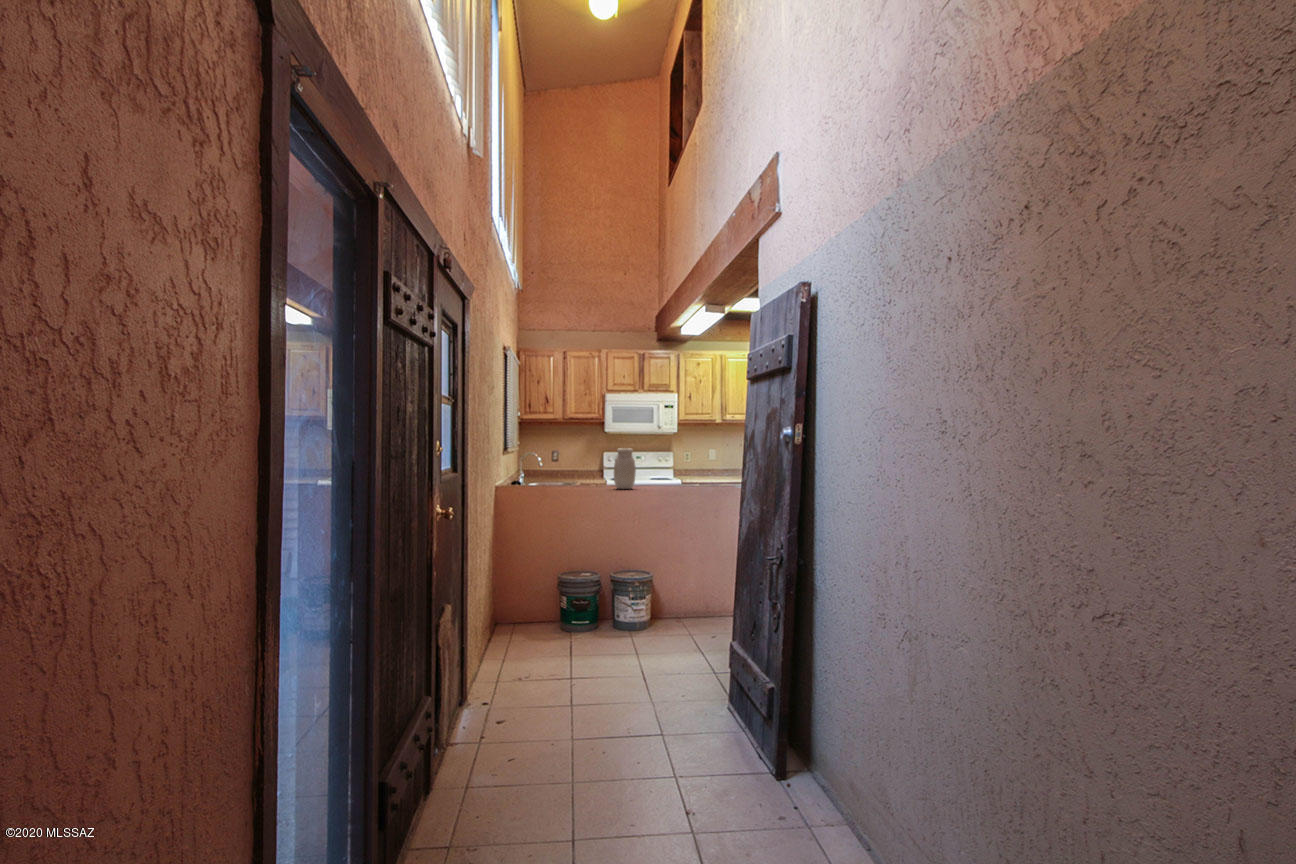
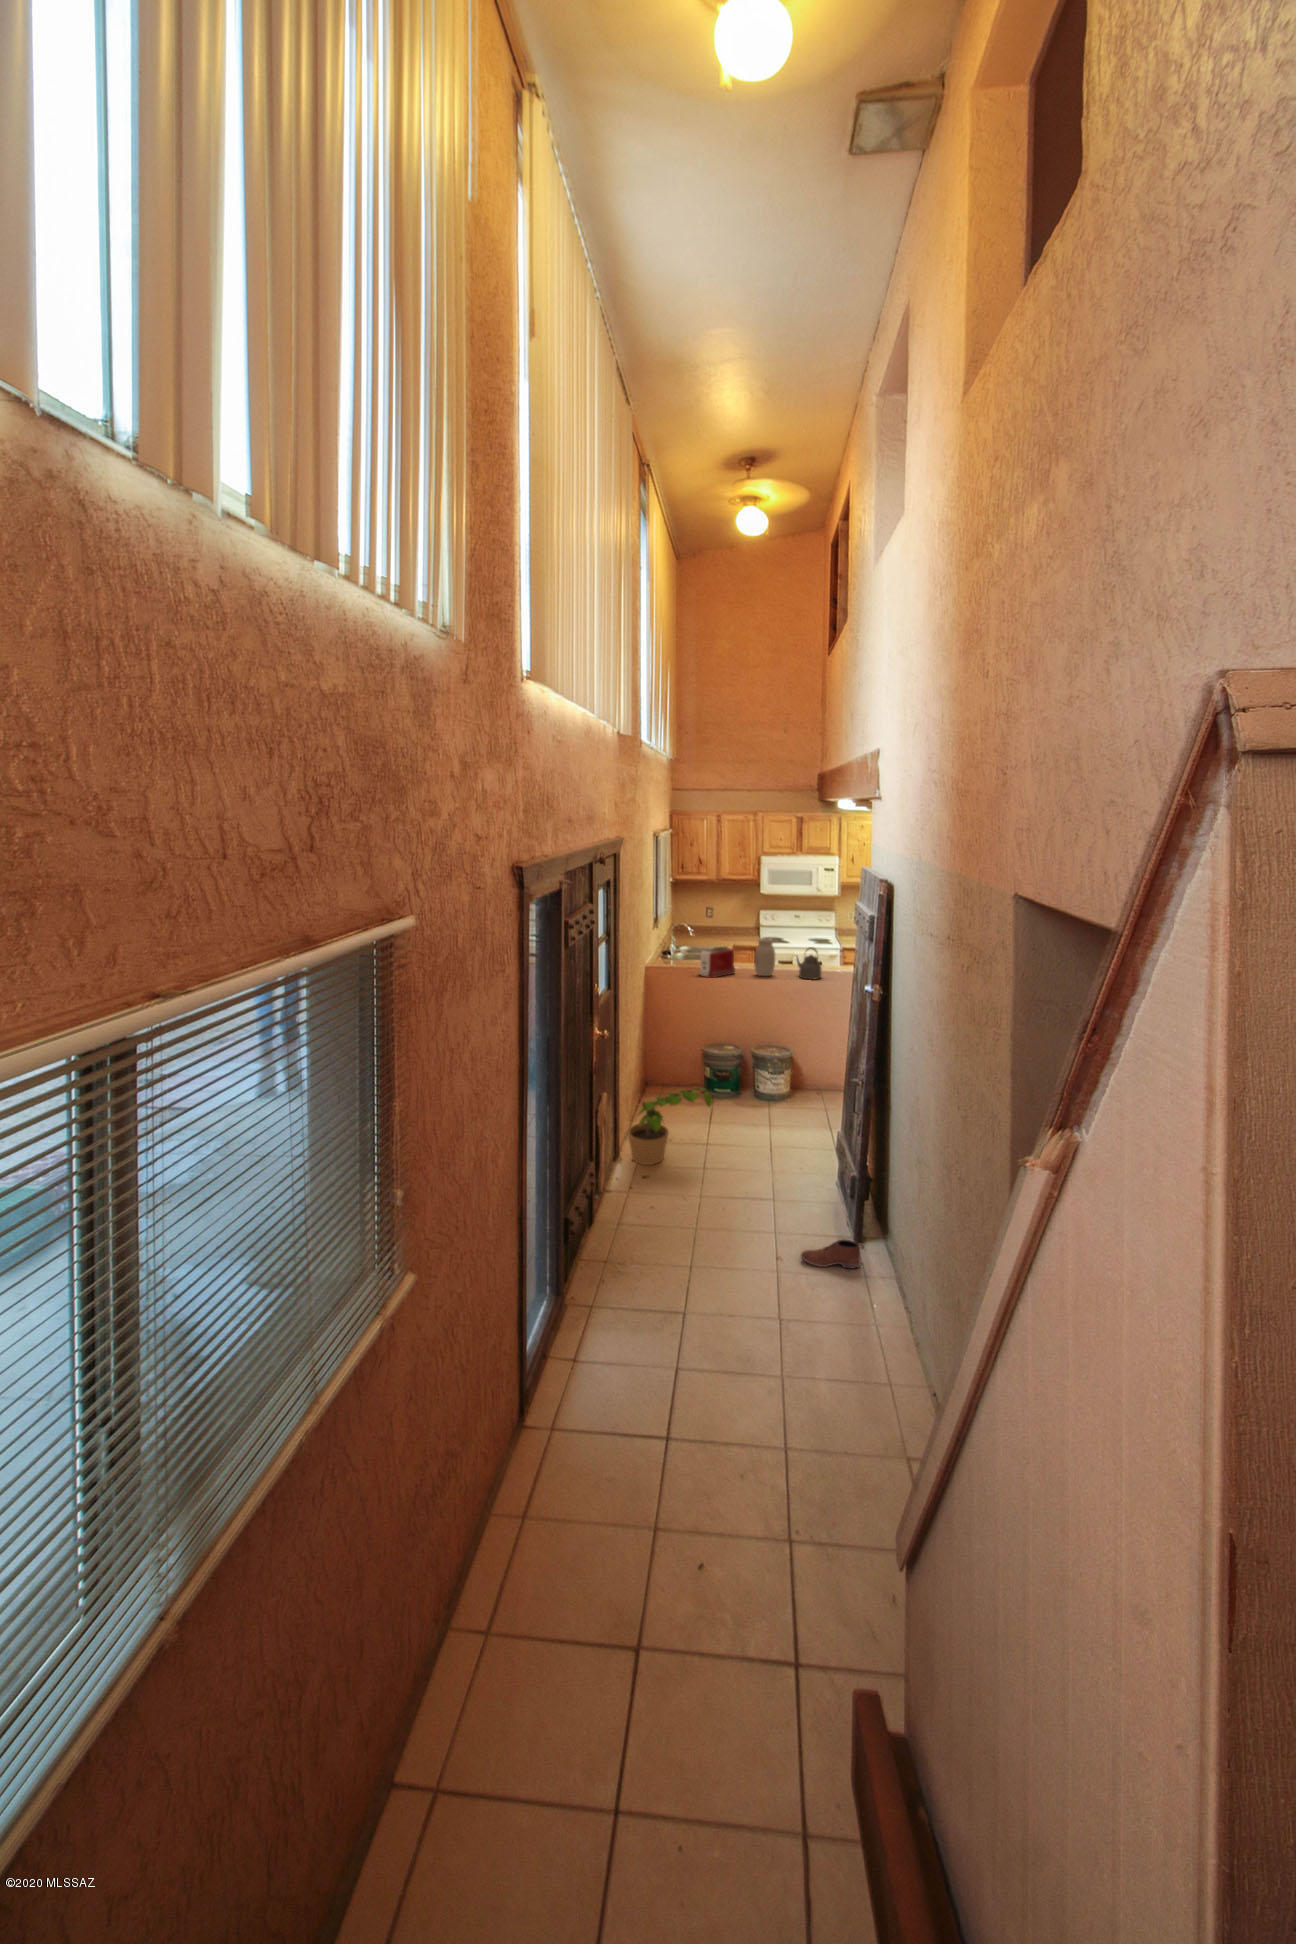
kettle: none [653,456,684,489] -> present [796,947,821,979]
toaster: none [554,461,593,491] -> present [699,947,735,978]
potted plant: none [475,599,586,709] -> present [627,1087,713,1165]
shoe: none [732,761,811,806] -> present [801,1240,863,1269]

